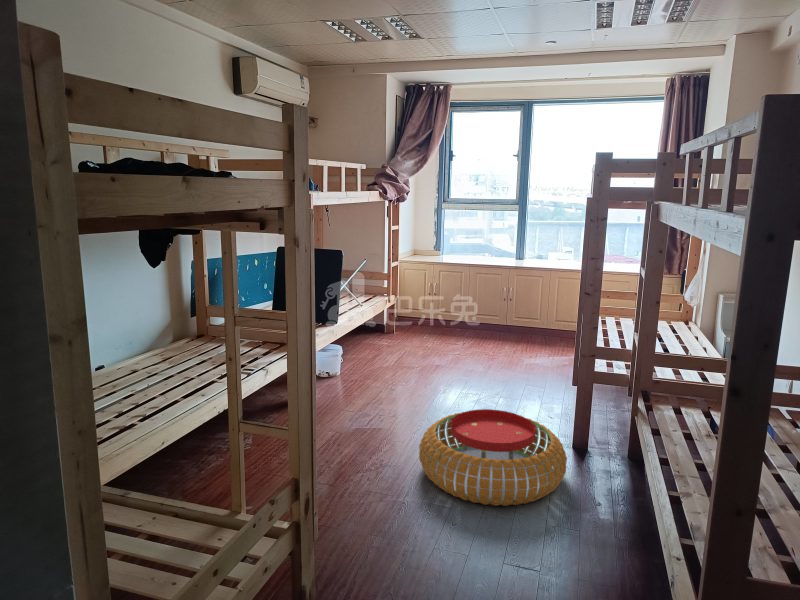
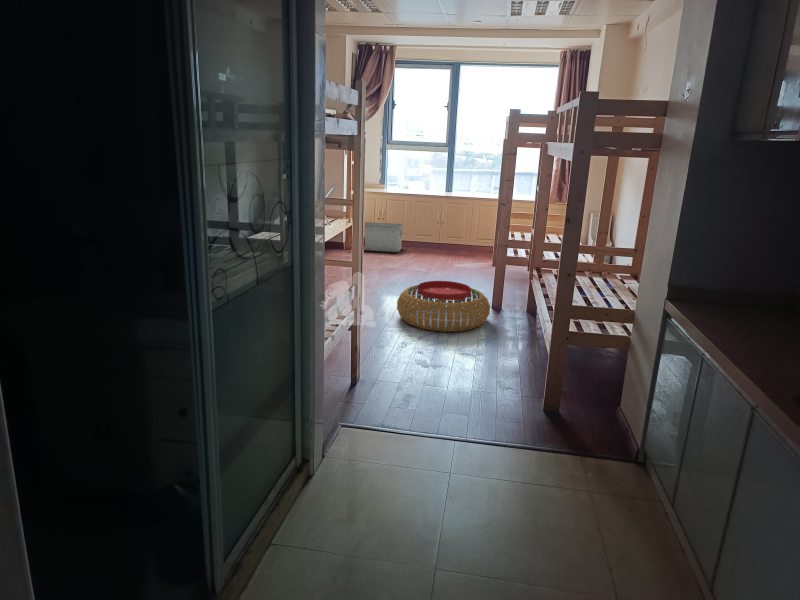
storage bin: none [398,299,459,338] -> present [365,222,403,252]

